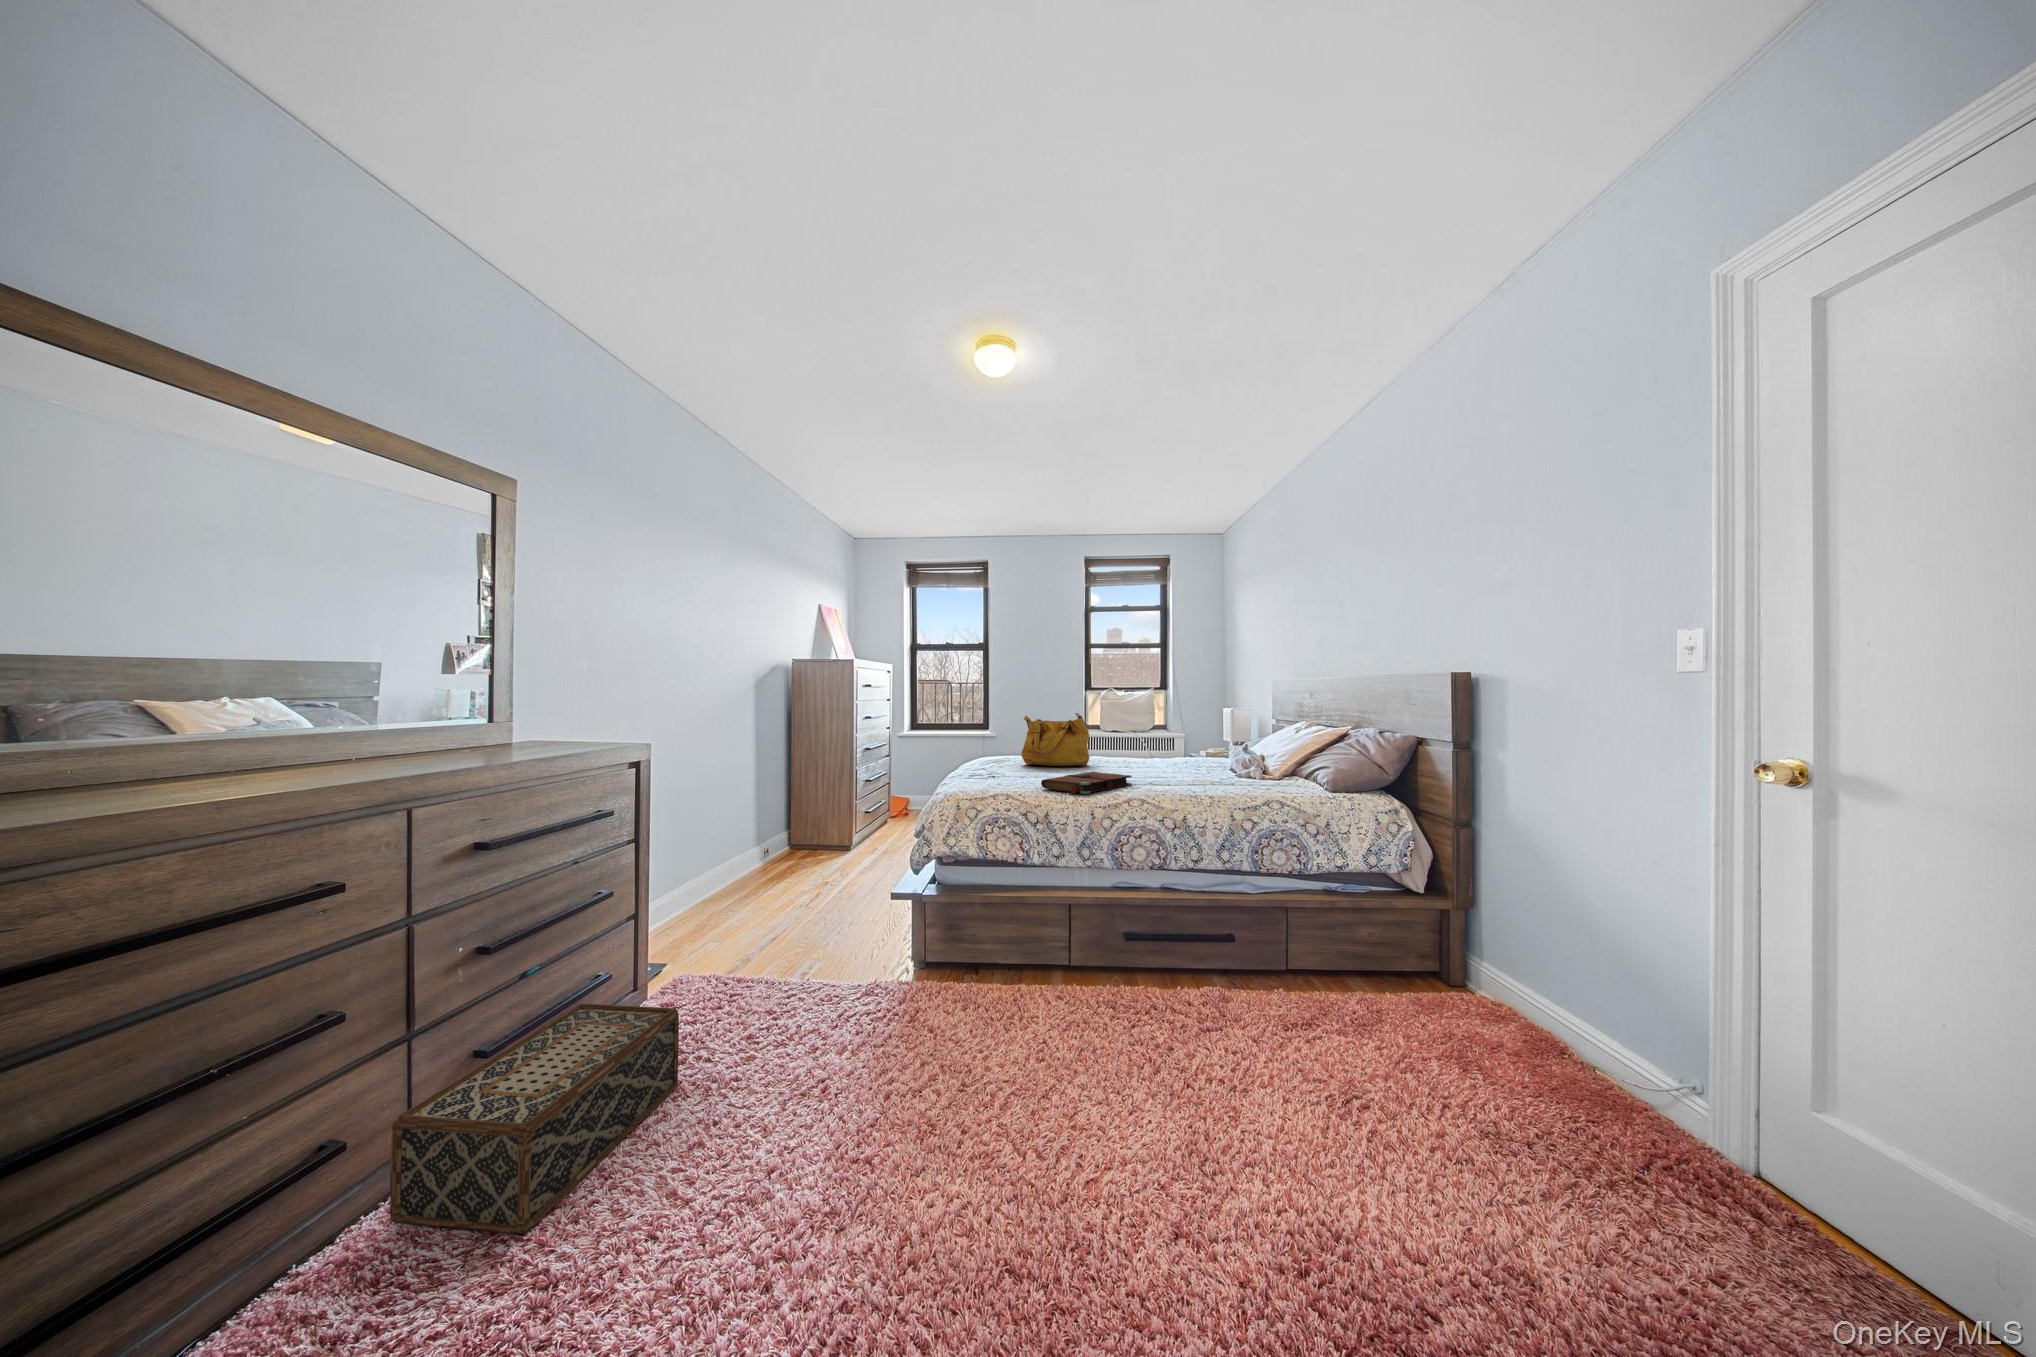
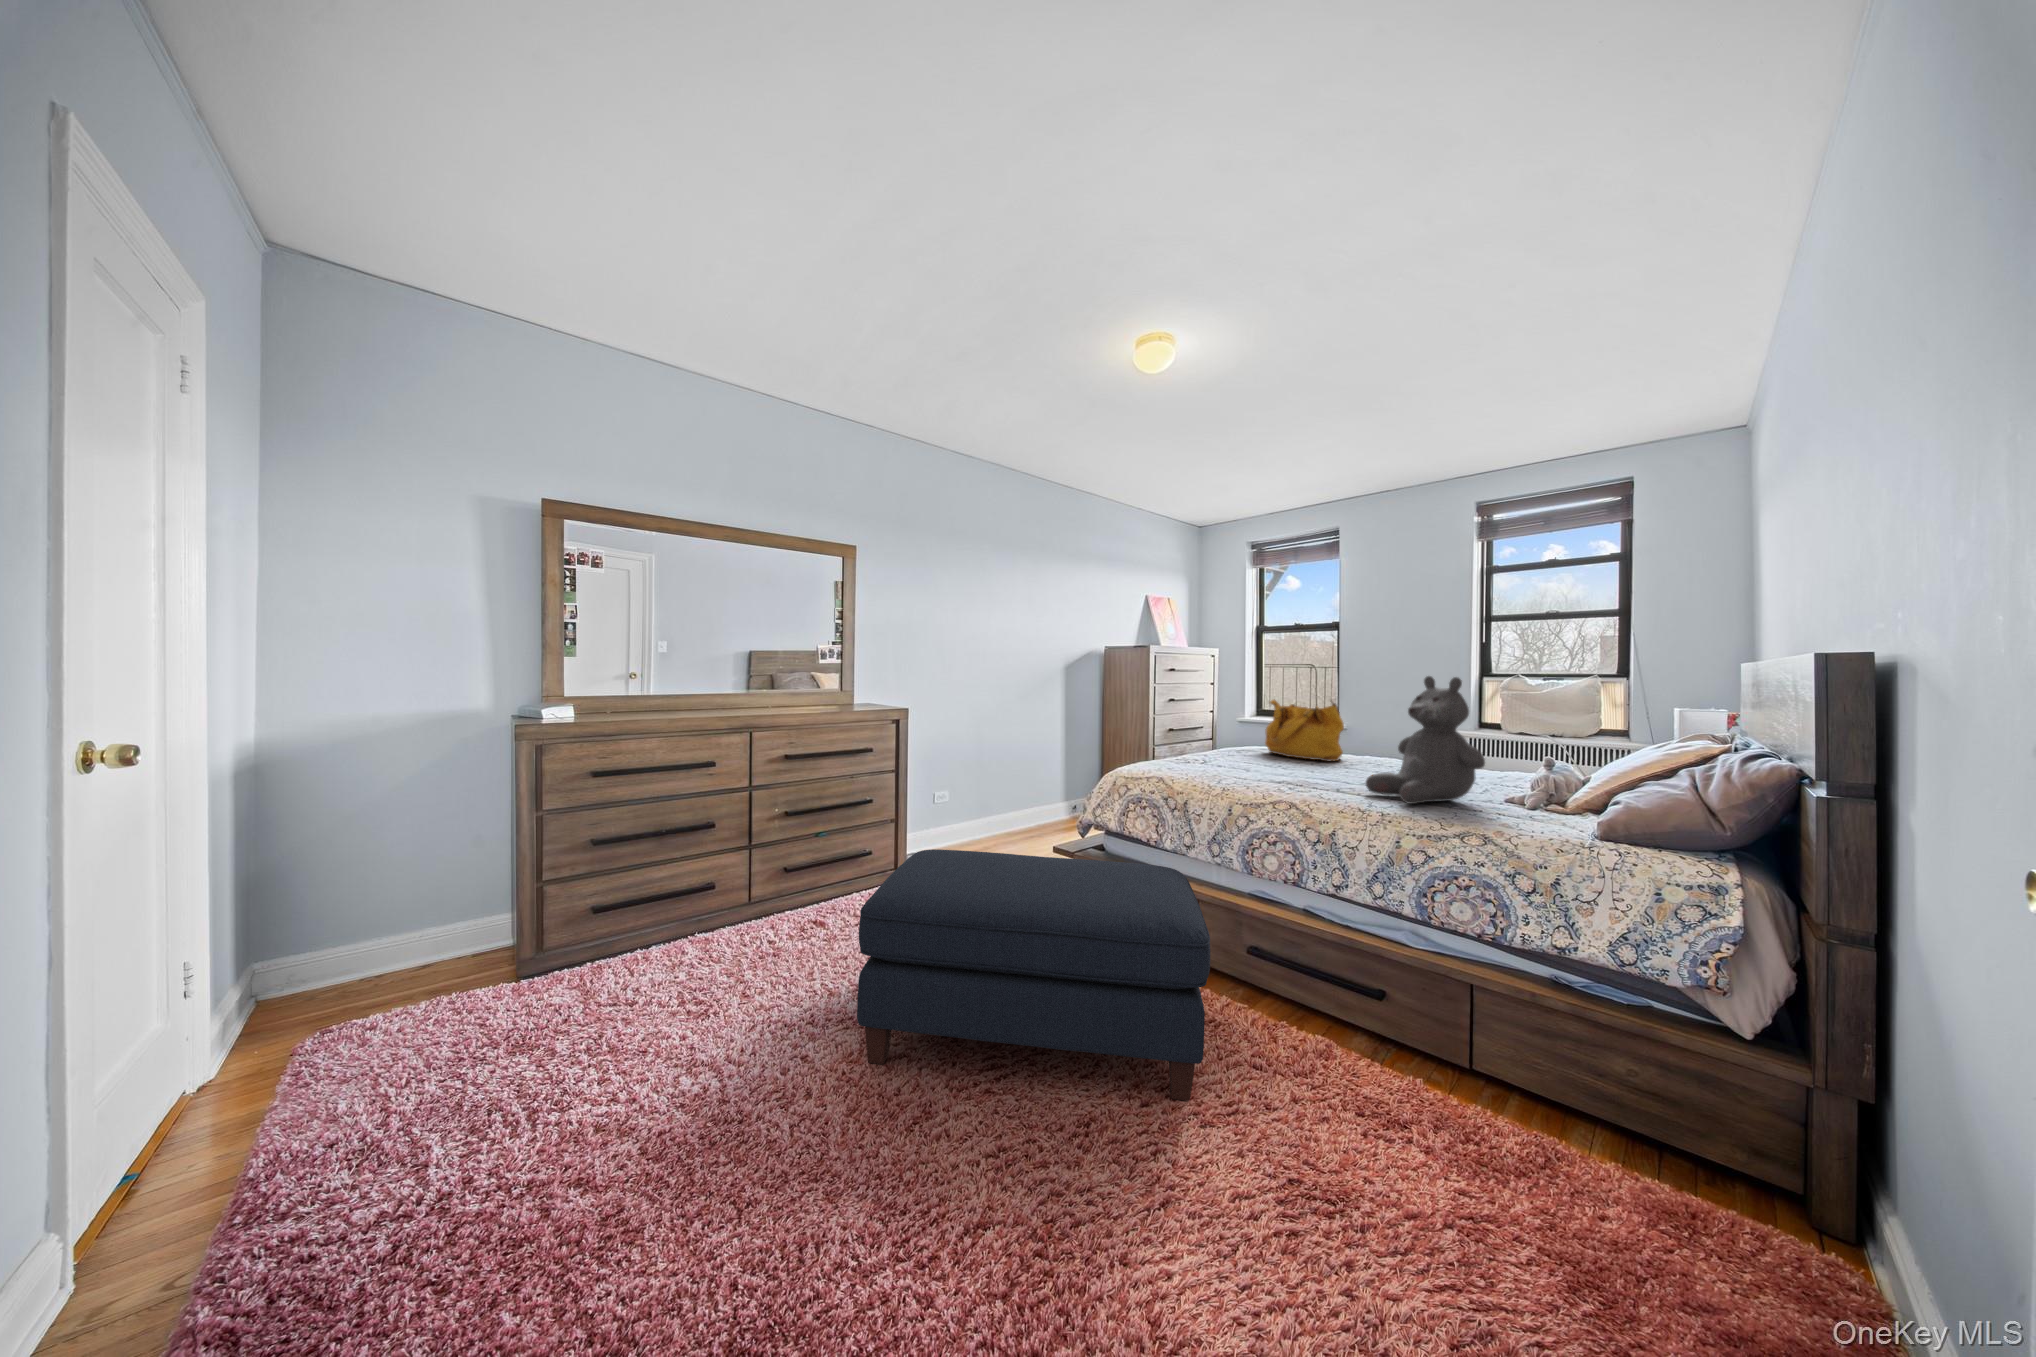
teddy bear: none [1170,689,1250,788] -> present [1366,676,1485,804]
book: present [1041,772,1132,794] -> none [1204,765,1320,787]
ottoman: none [847,875,1217,1180] -> present [857,849,1210,1101]
woven basket: present [390,1004,679,1234] -> none [654,865,825,978]

